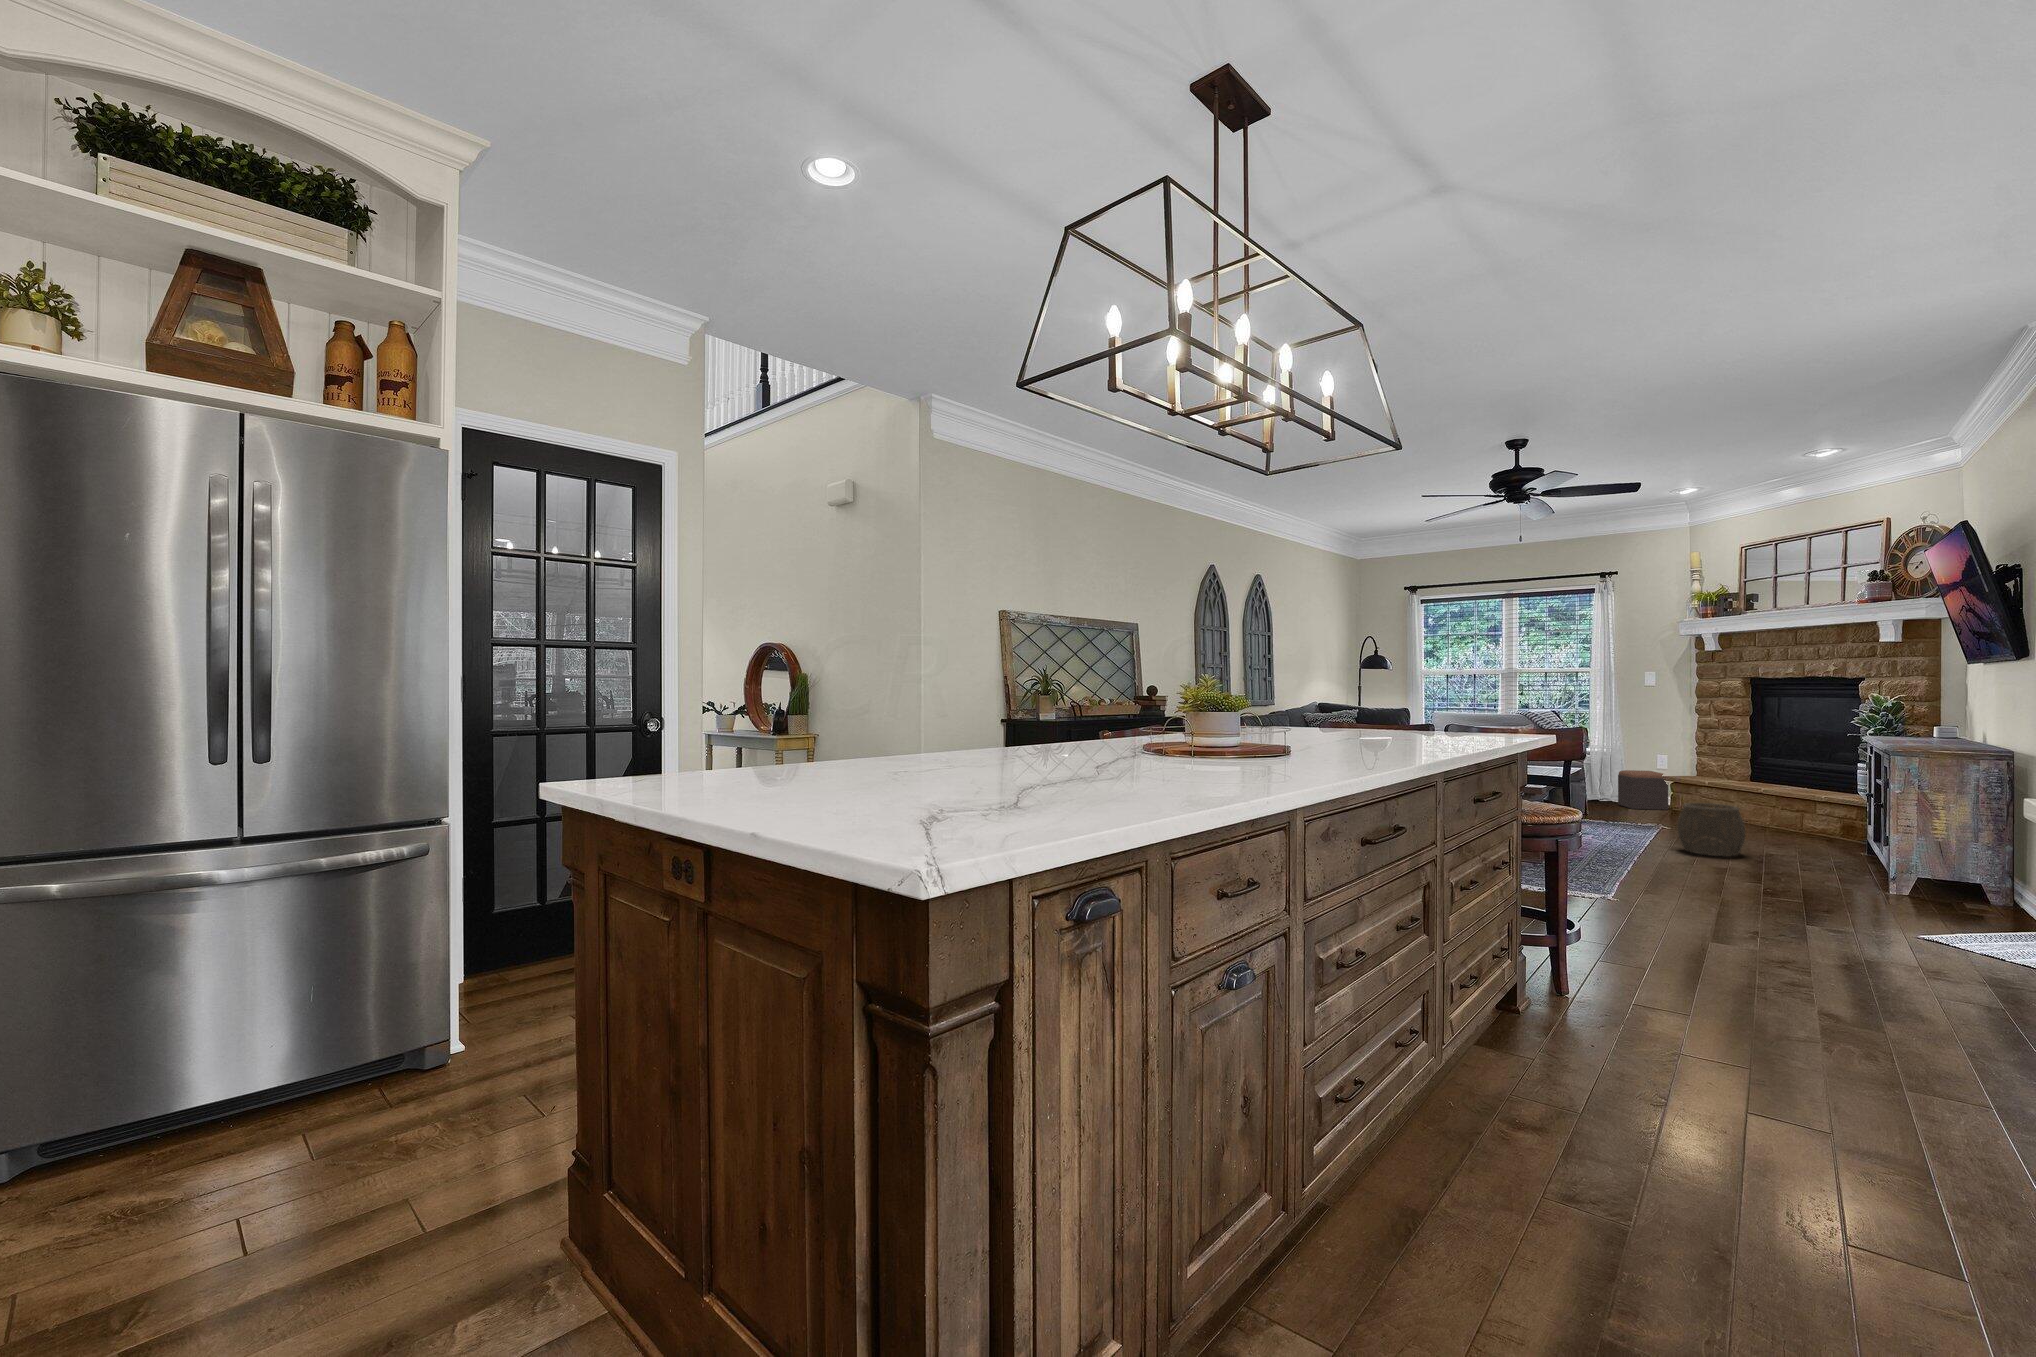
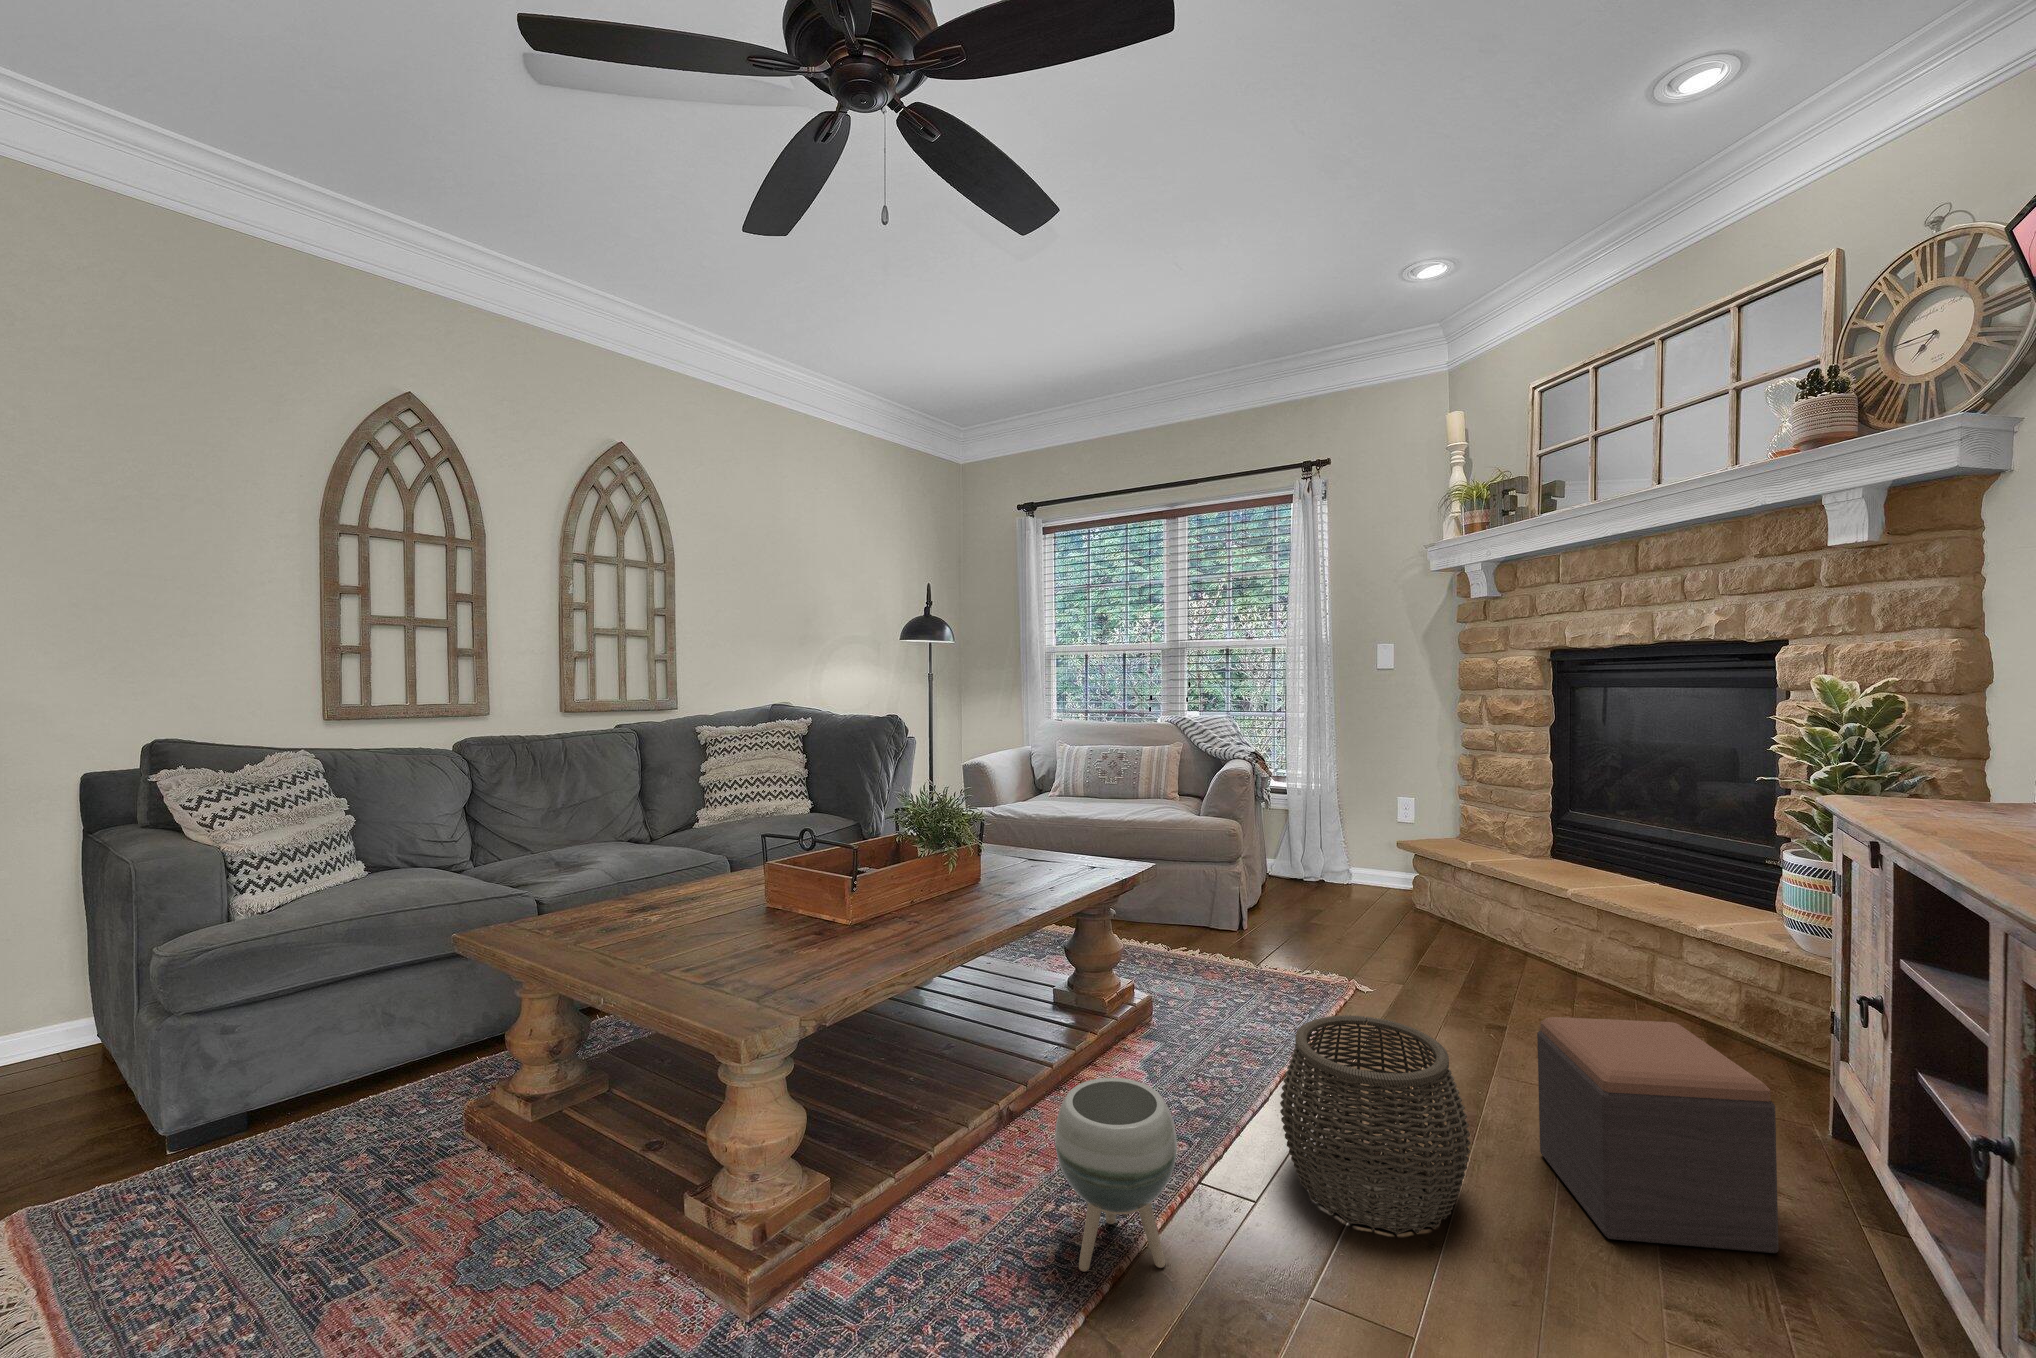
footstool: present [1618,770,1668,810] -> present [1537,1017,1778,1253]
planter: none [1617,810,1661,859] -> present [1055,1078,1177,1271]

